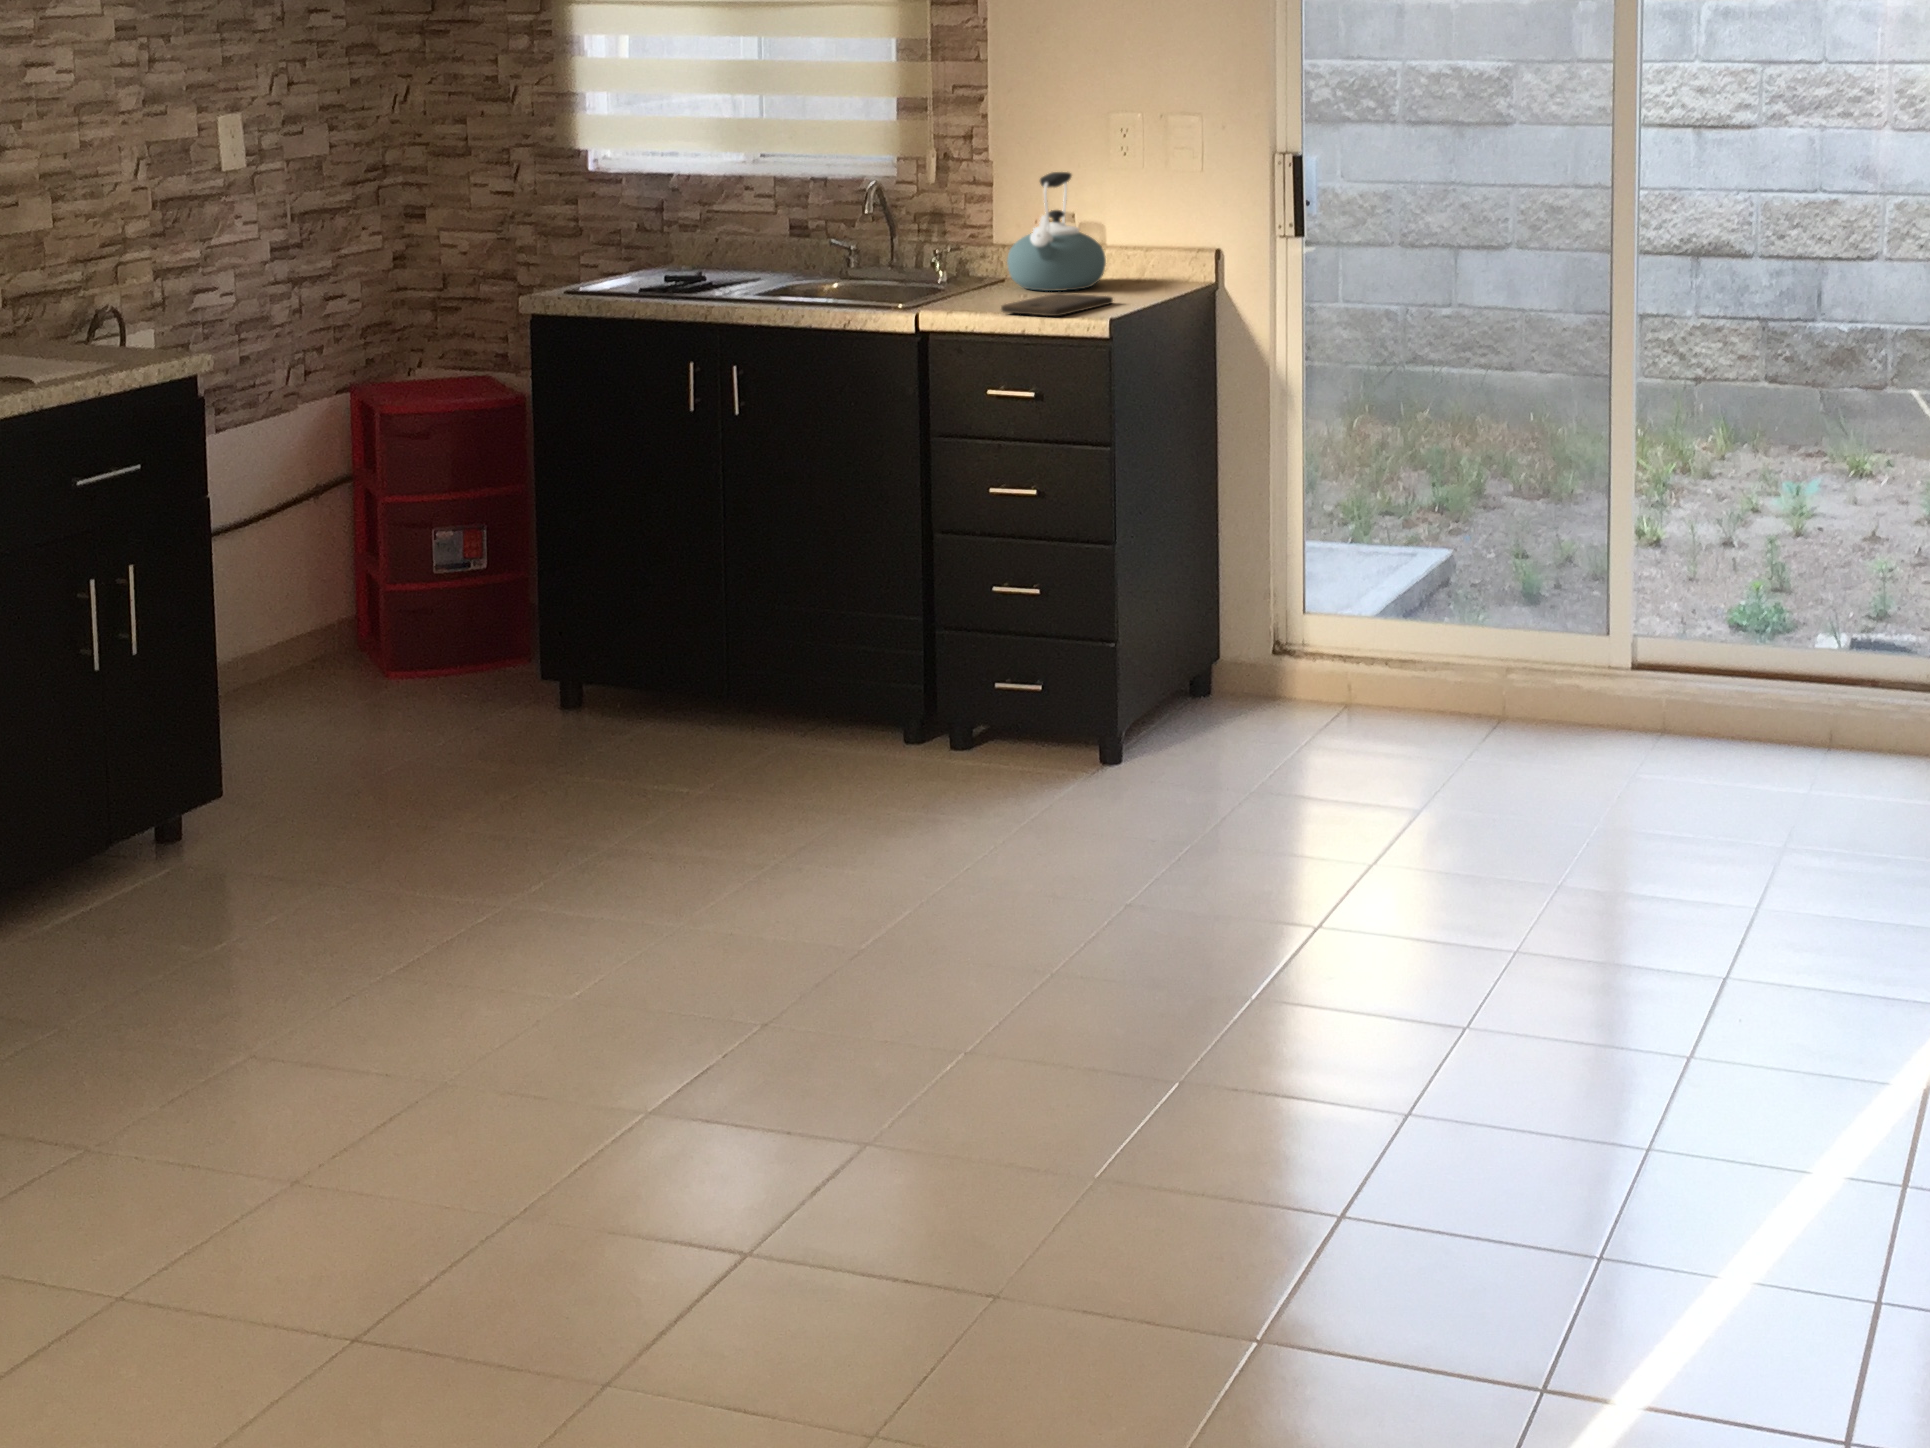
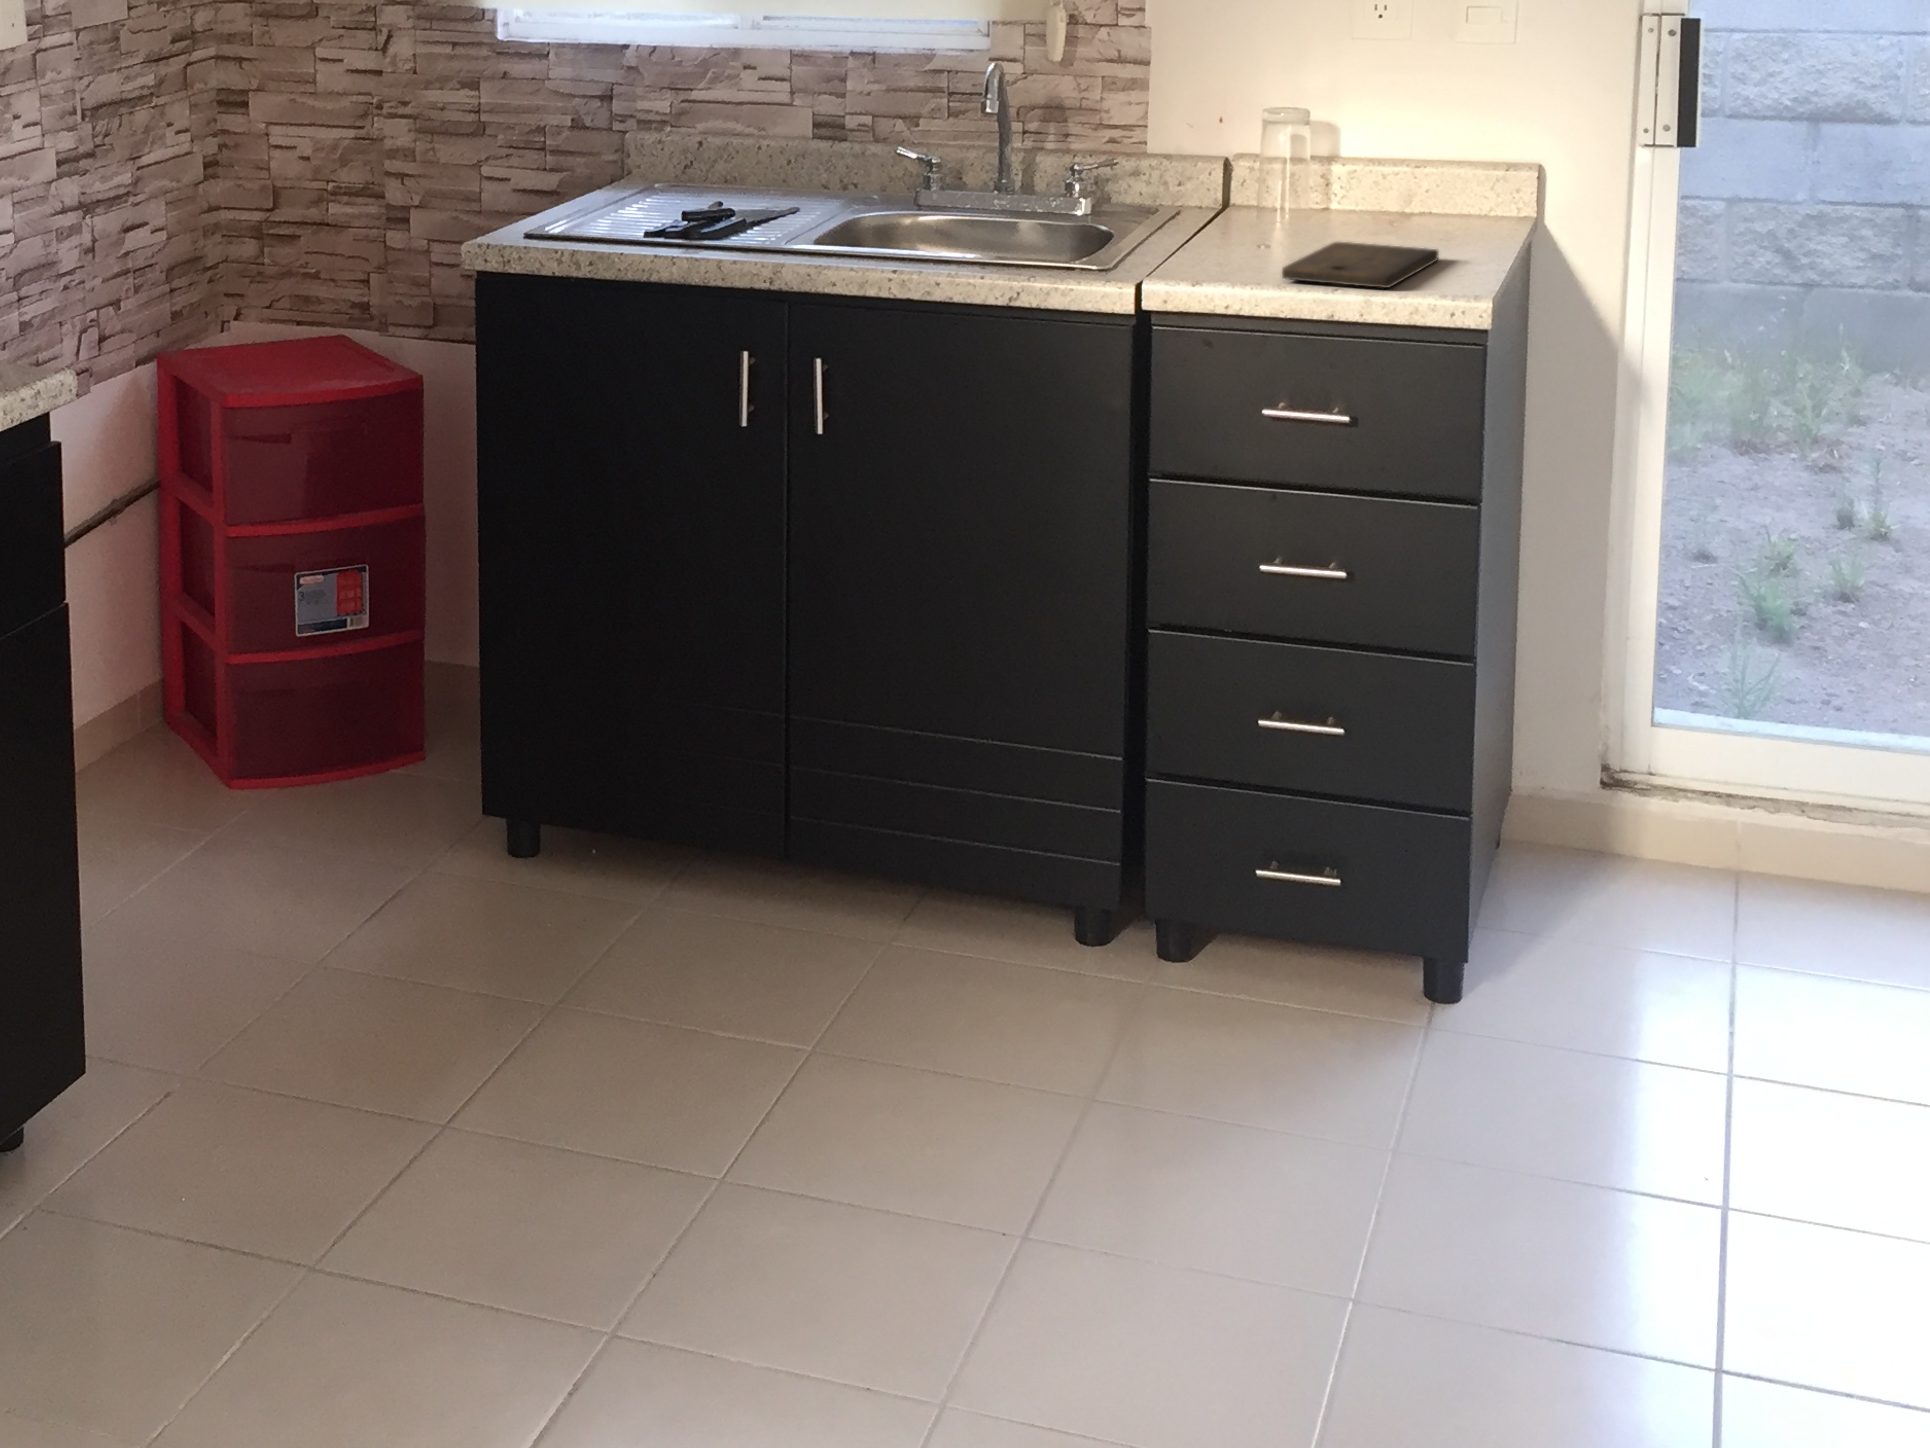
kettle: present [1007,172,1106,291] -> none [1215,45,1374,233]

